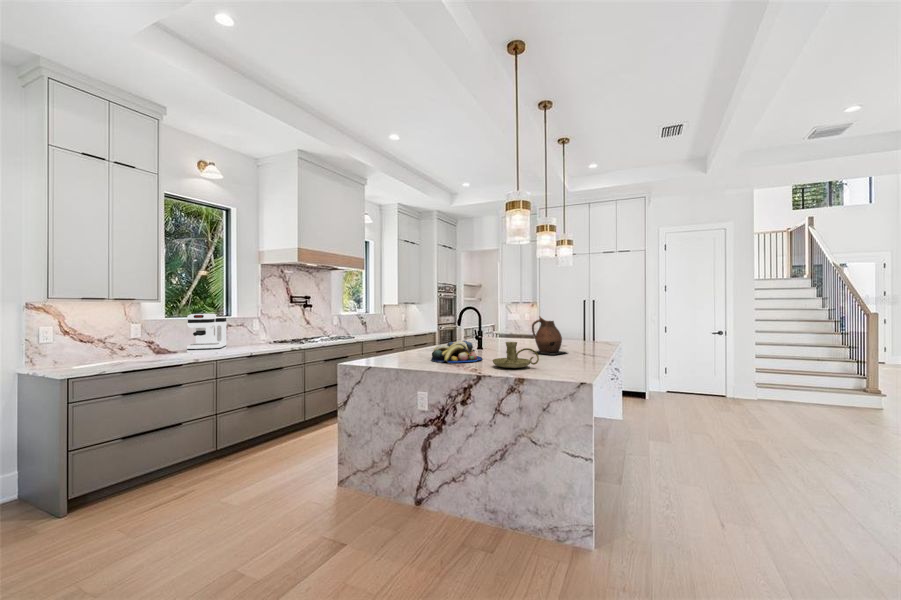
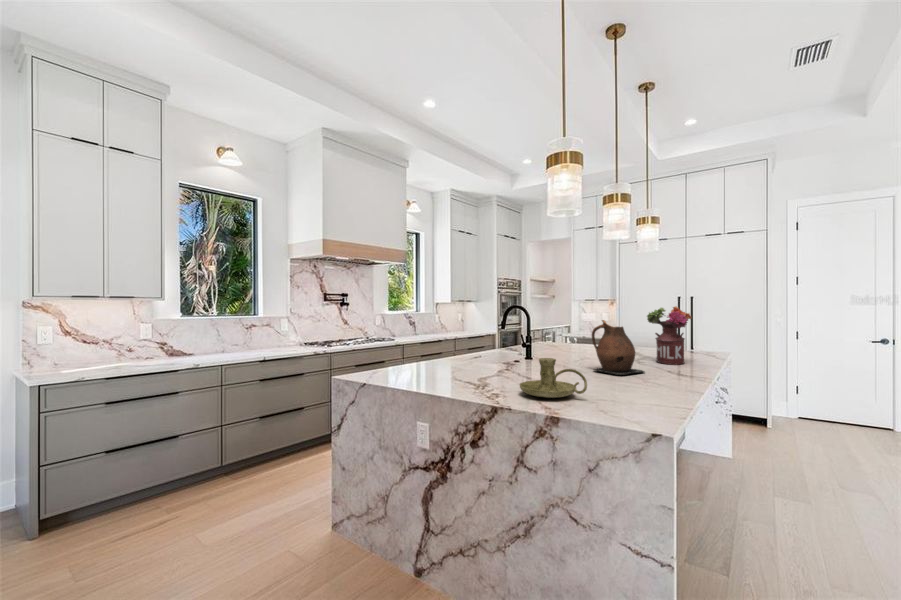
flower arrangement: none [567,306,597,348] -> present [647,306,691,365]
coffee maker: present [187,314,226,354] -> none [195,313,241,358]
fruit bowl: present [432,340,482,363] -> none [445,352,515,384]

